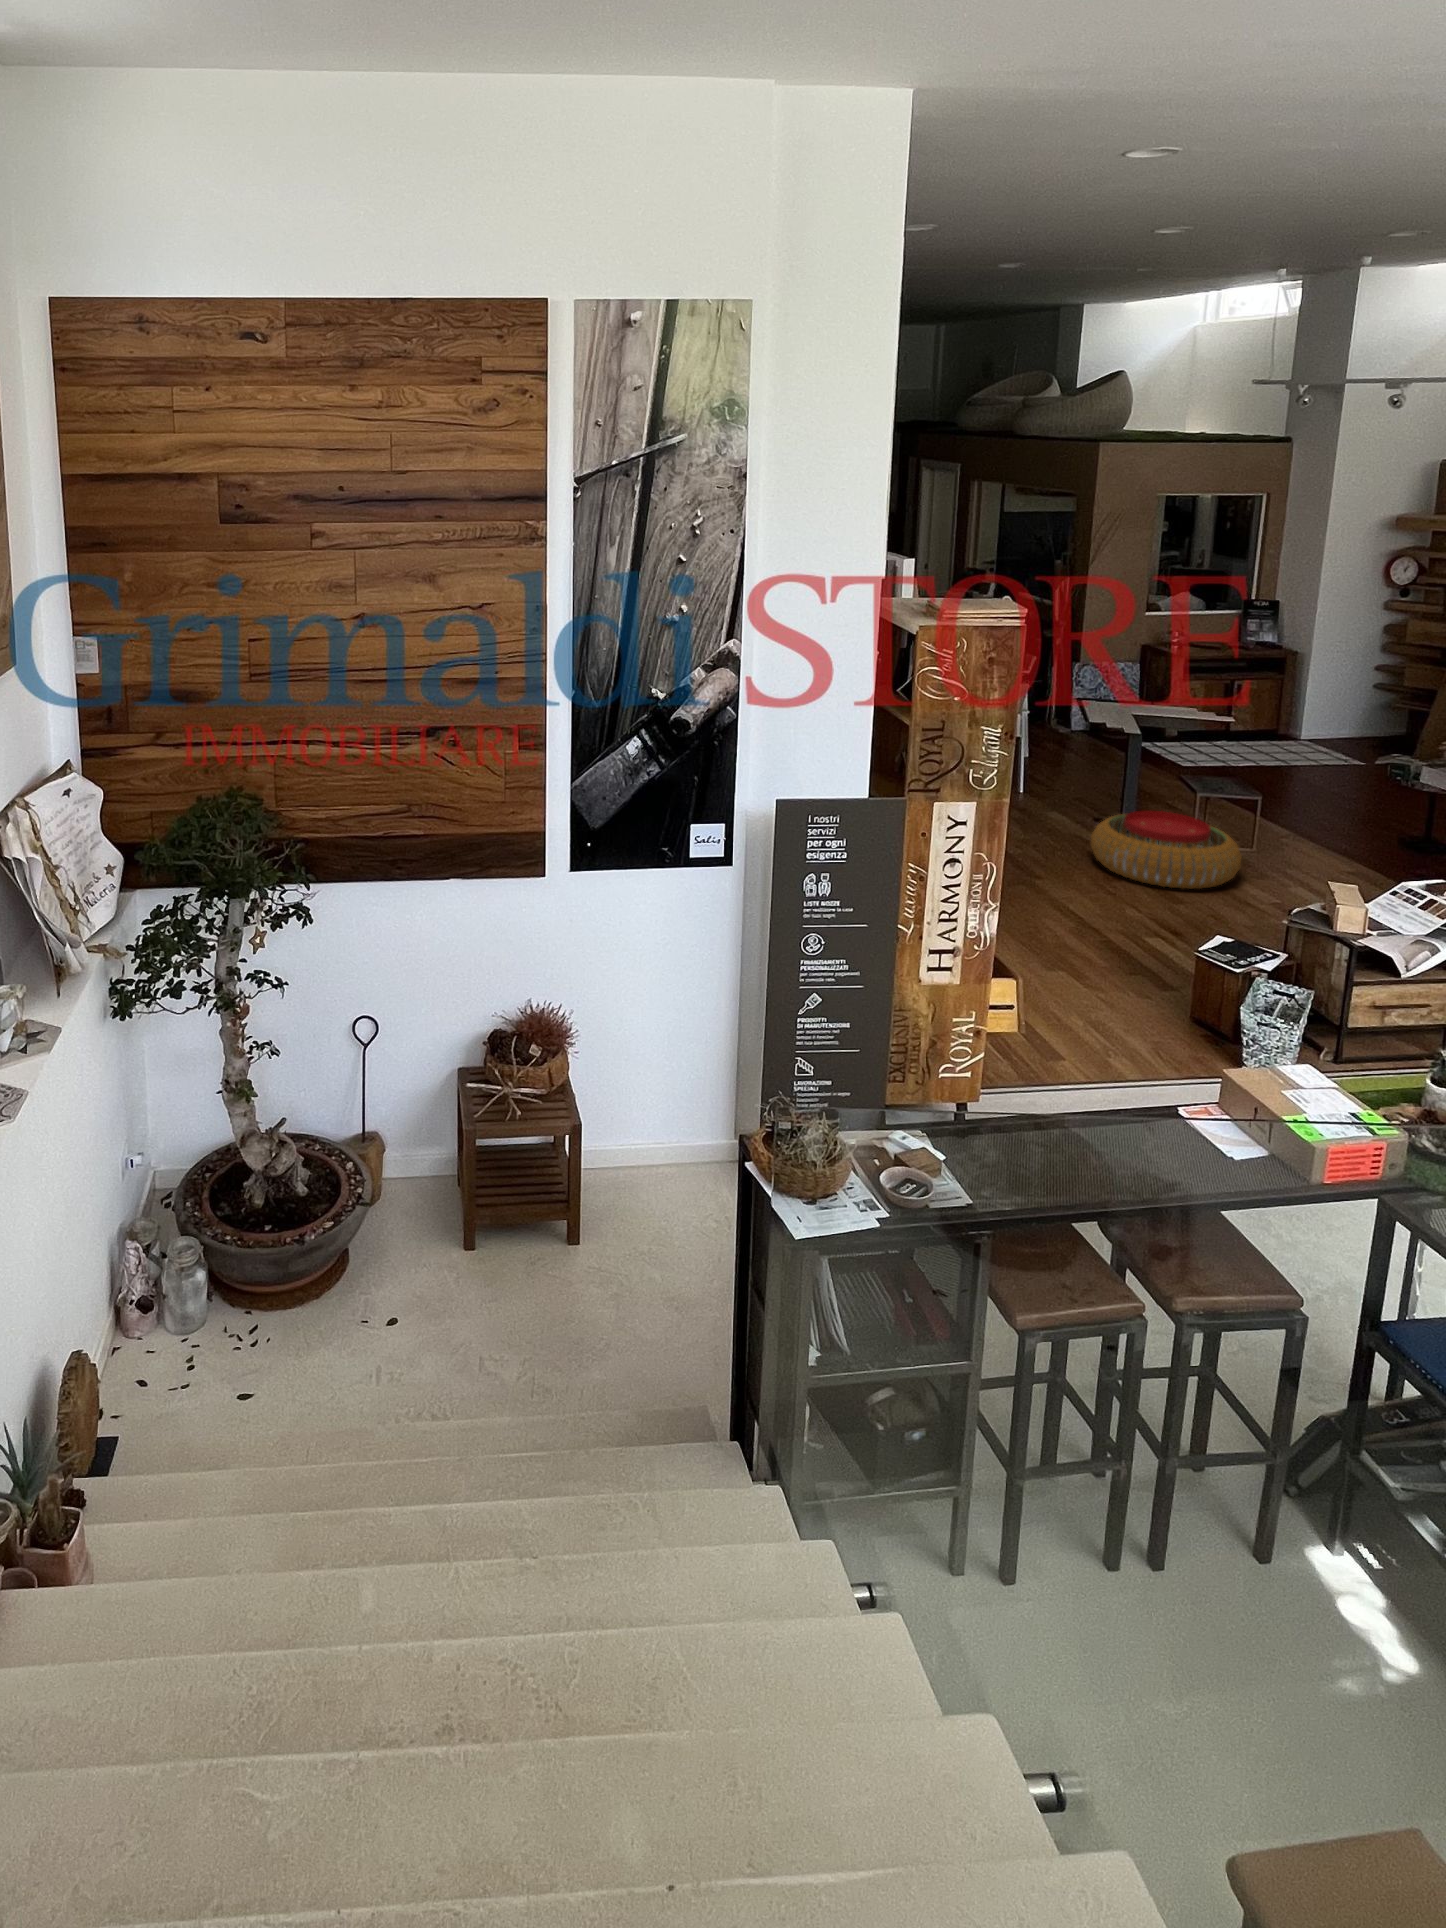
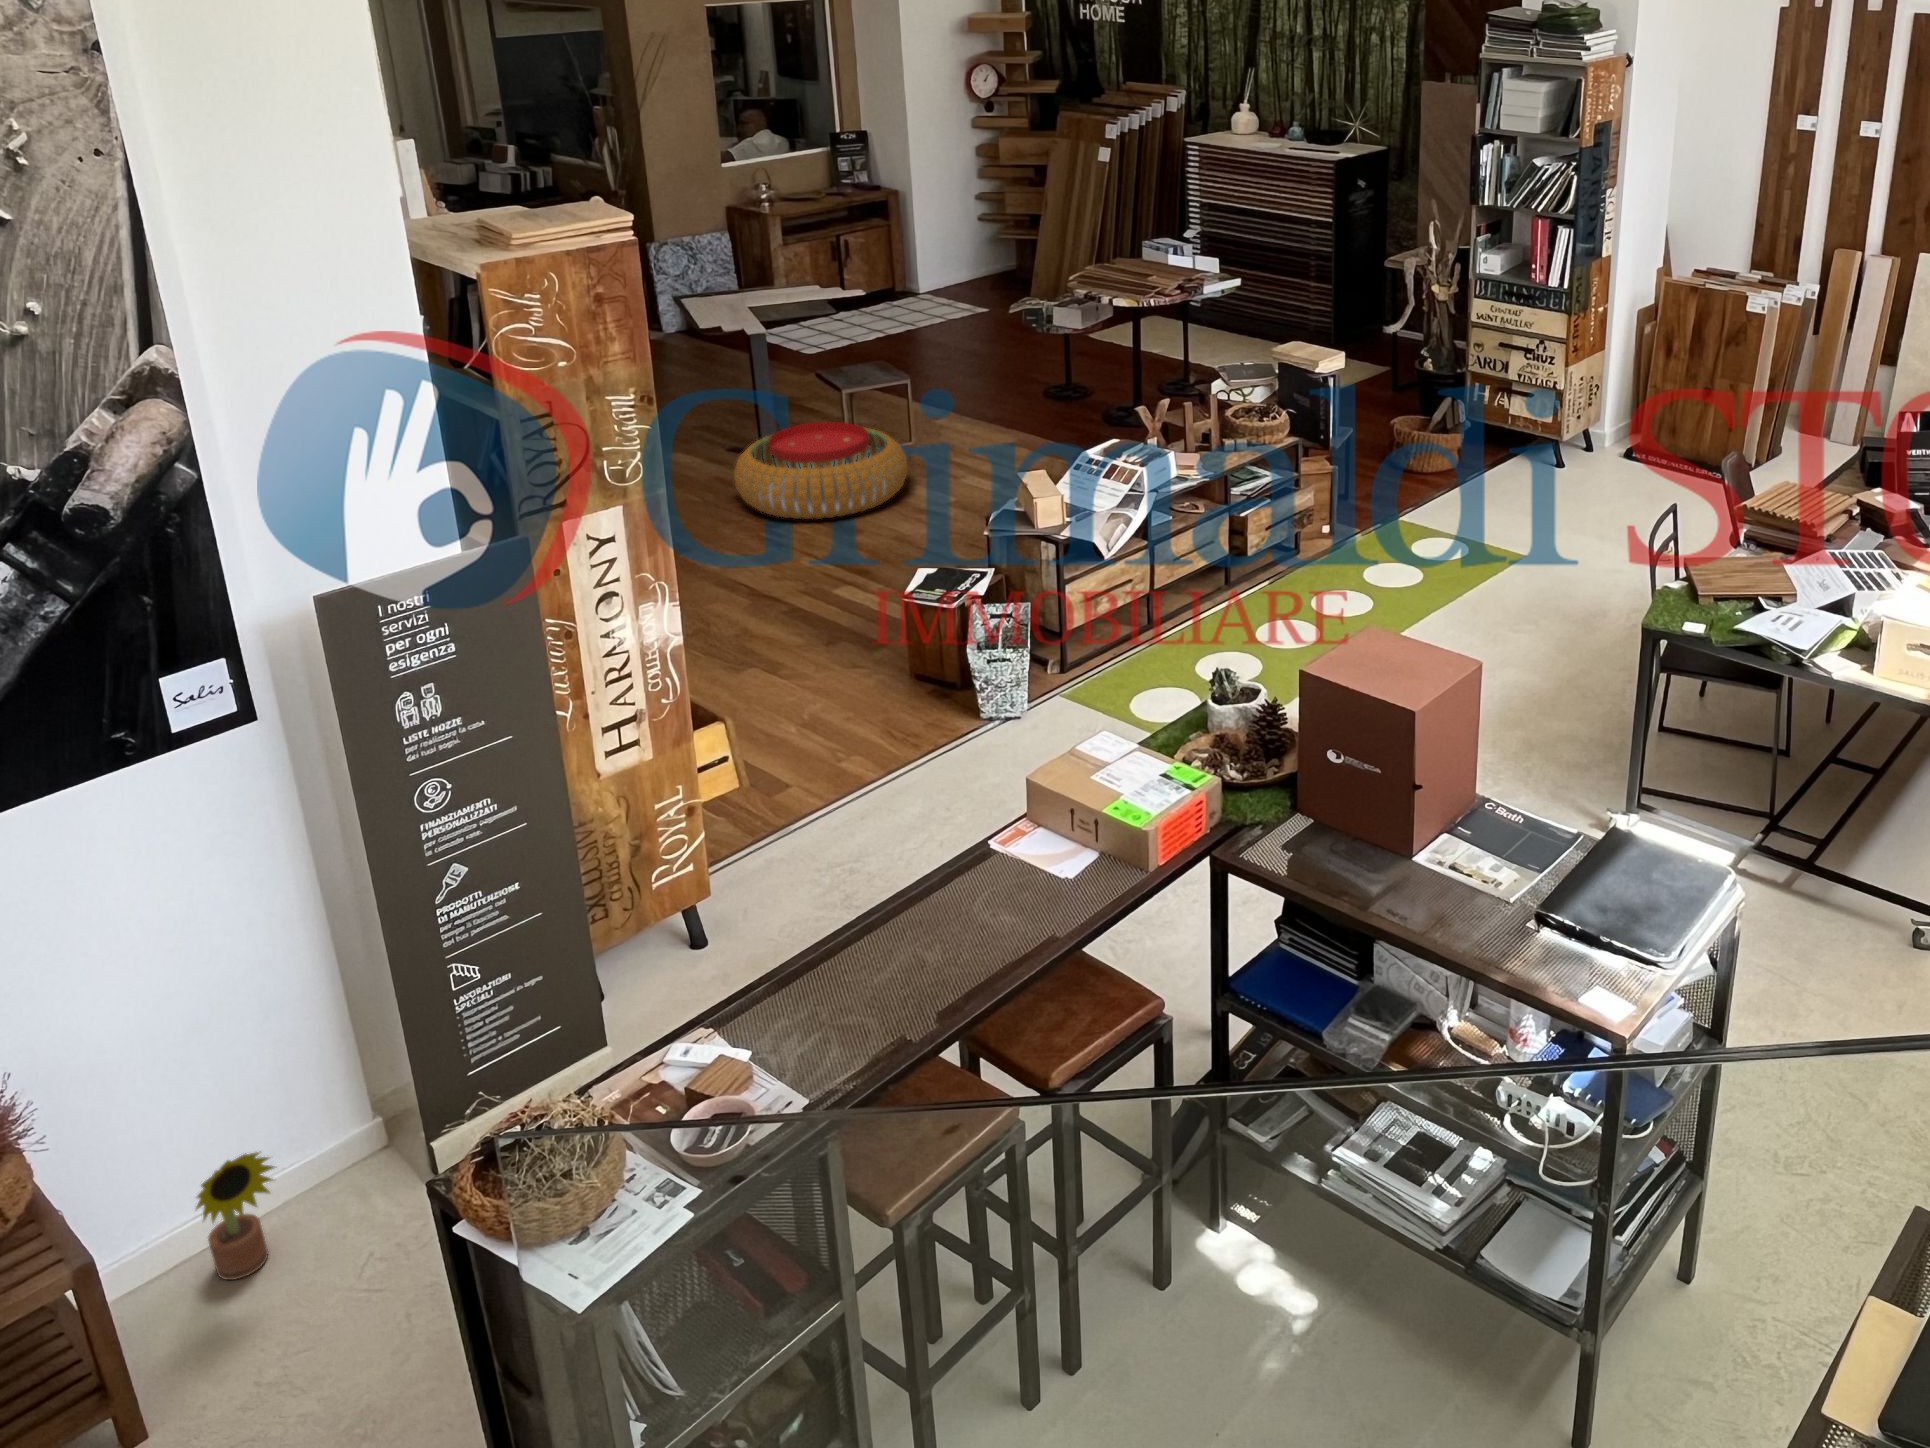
decorative plant: none [631,1117,677,1195] -> present [196,1152,275,1280]

